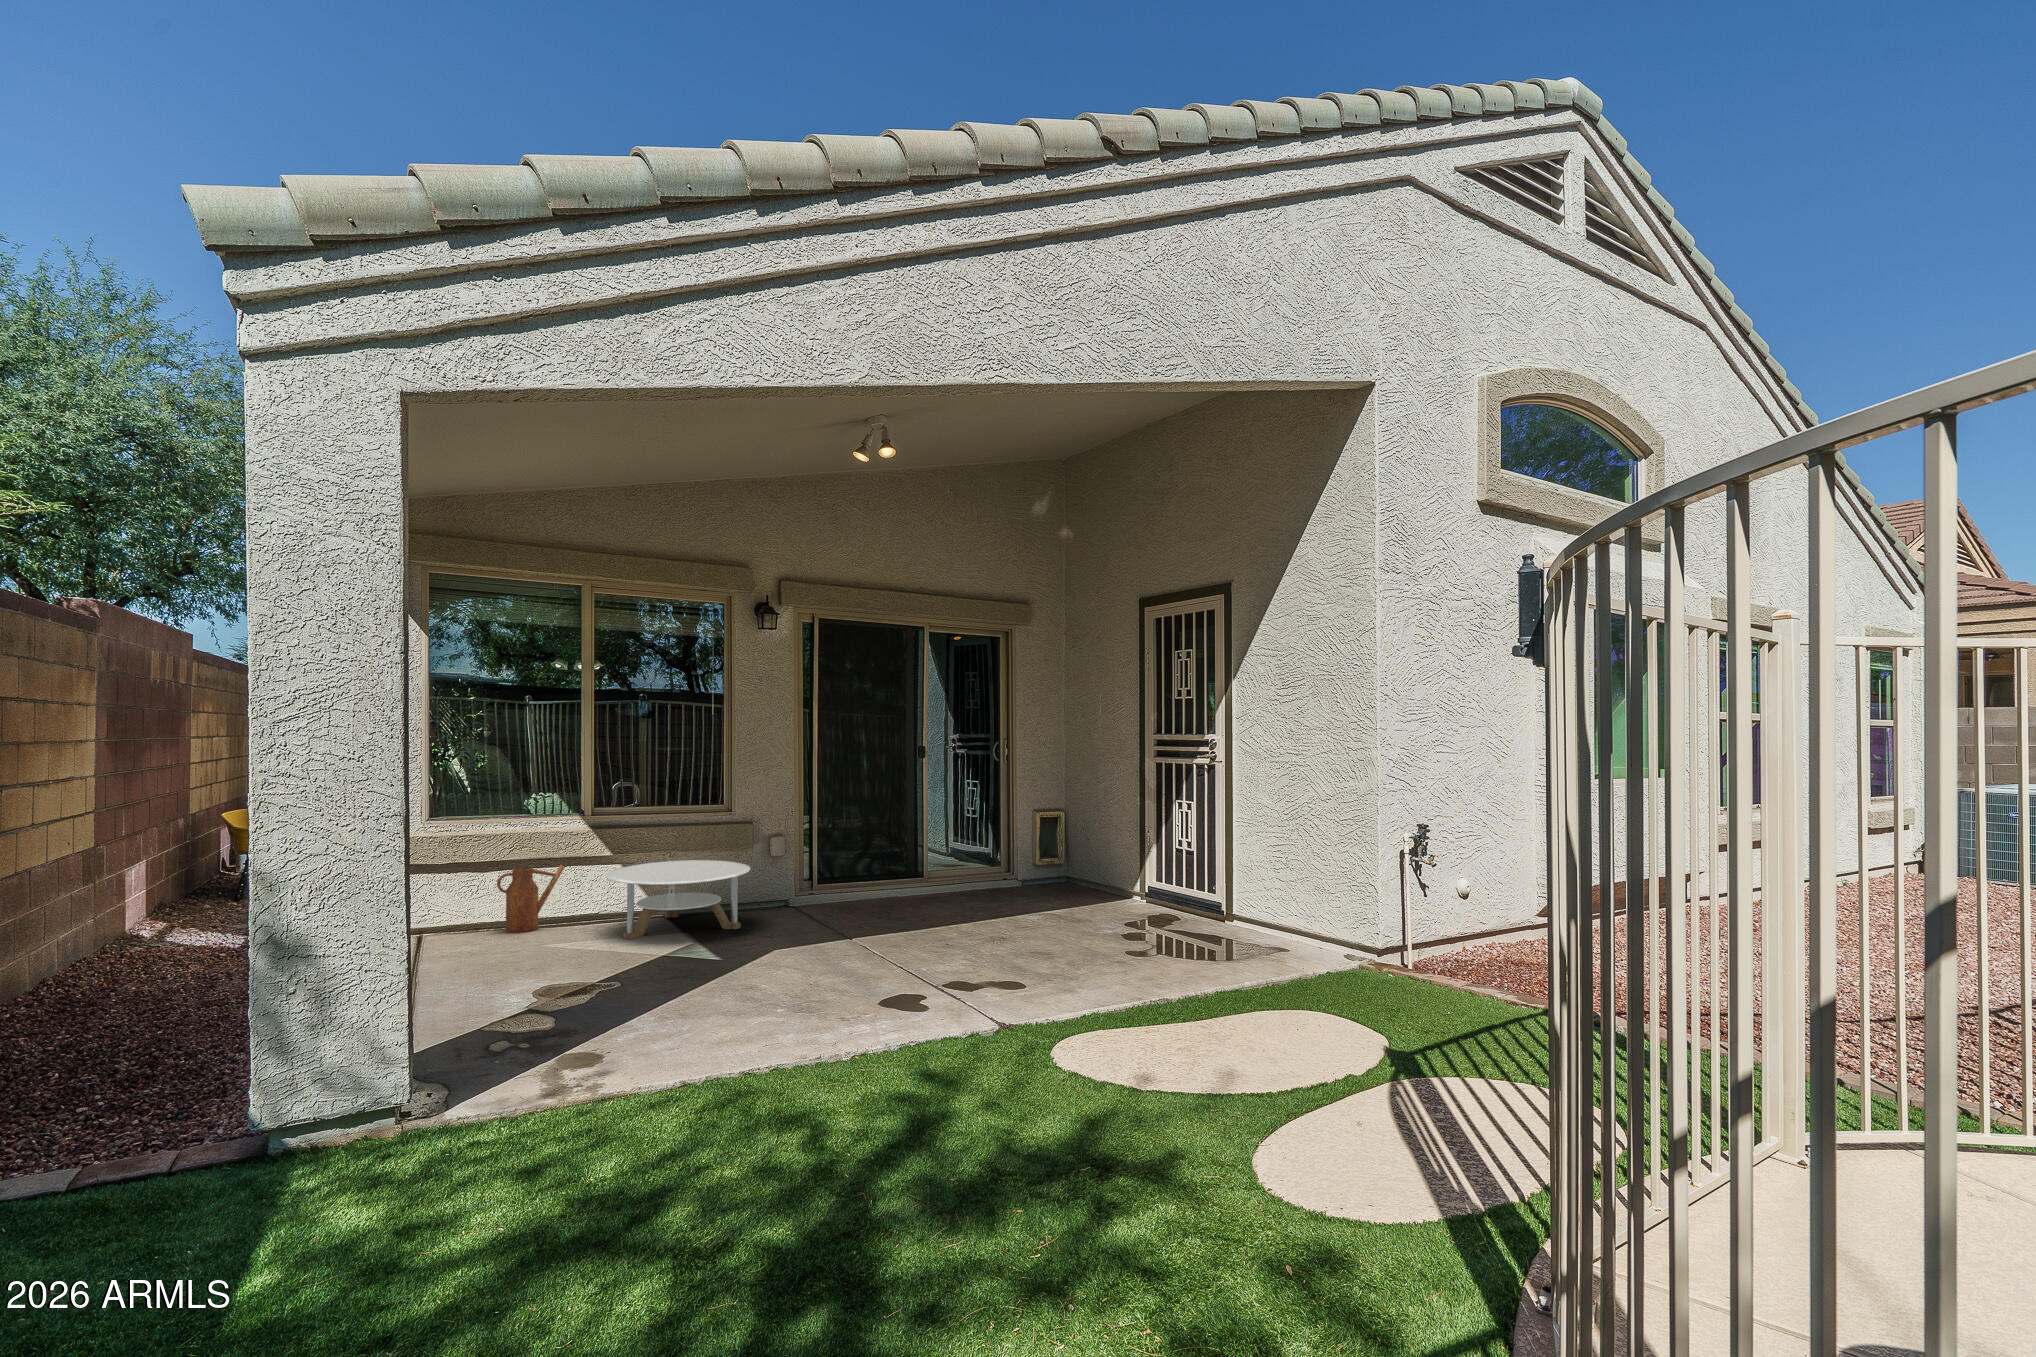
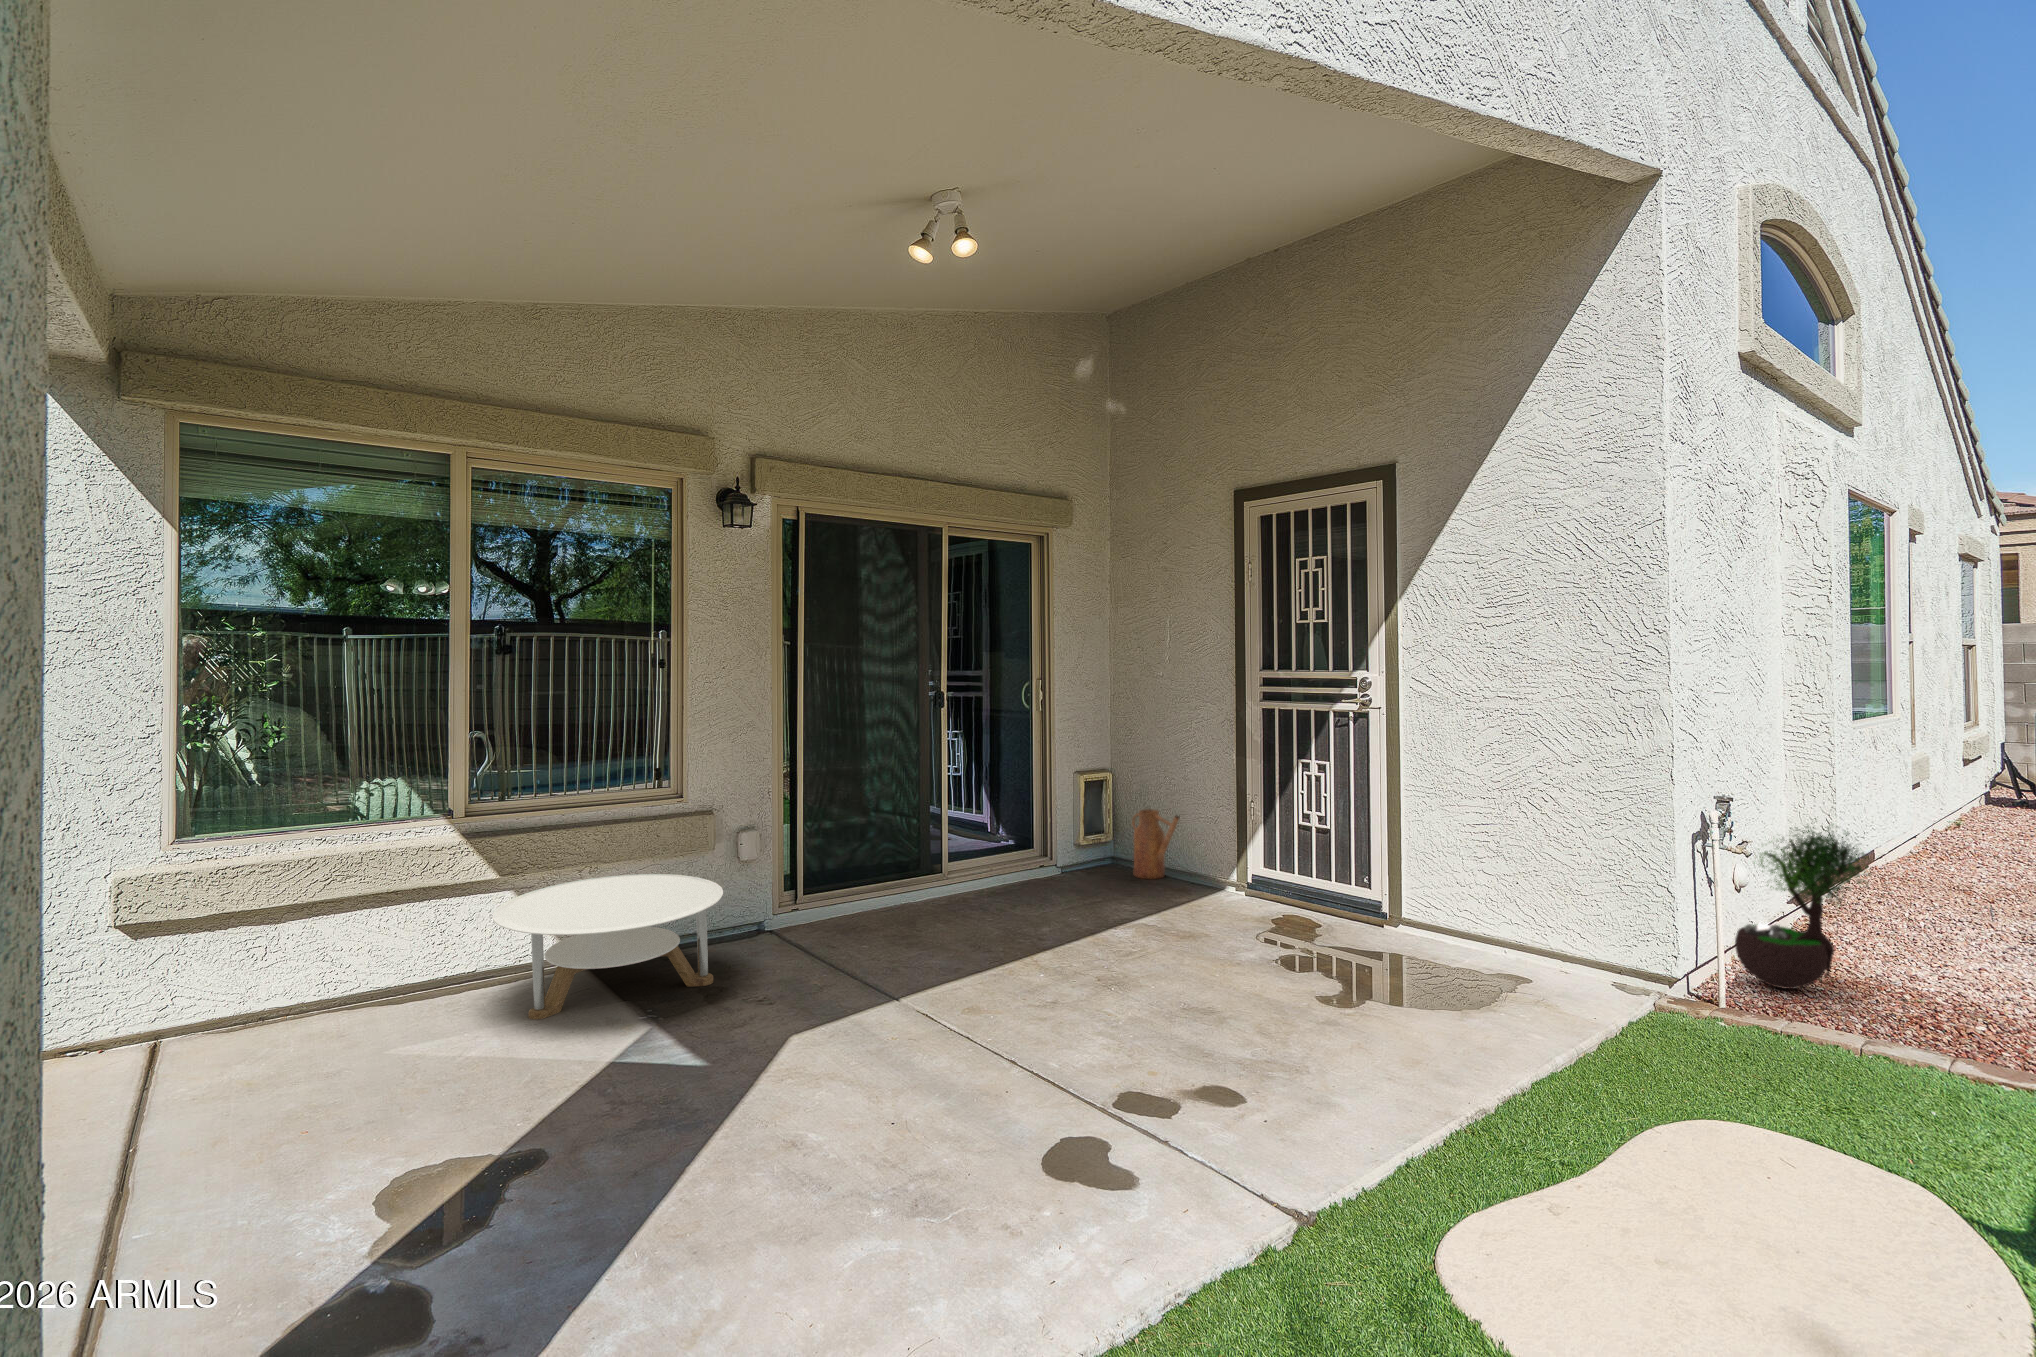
potted tree: none [1426,838,1501,959] -> present [1735,818,1870,989]
watering can: present [497,864,565,933] -> present [1132,809,1179,879]

